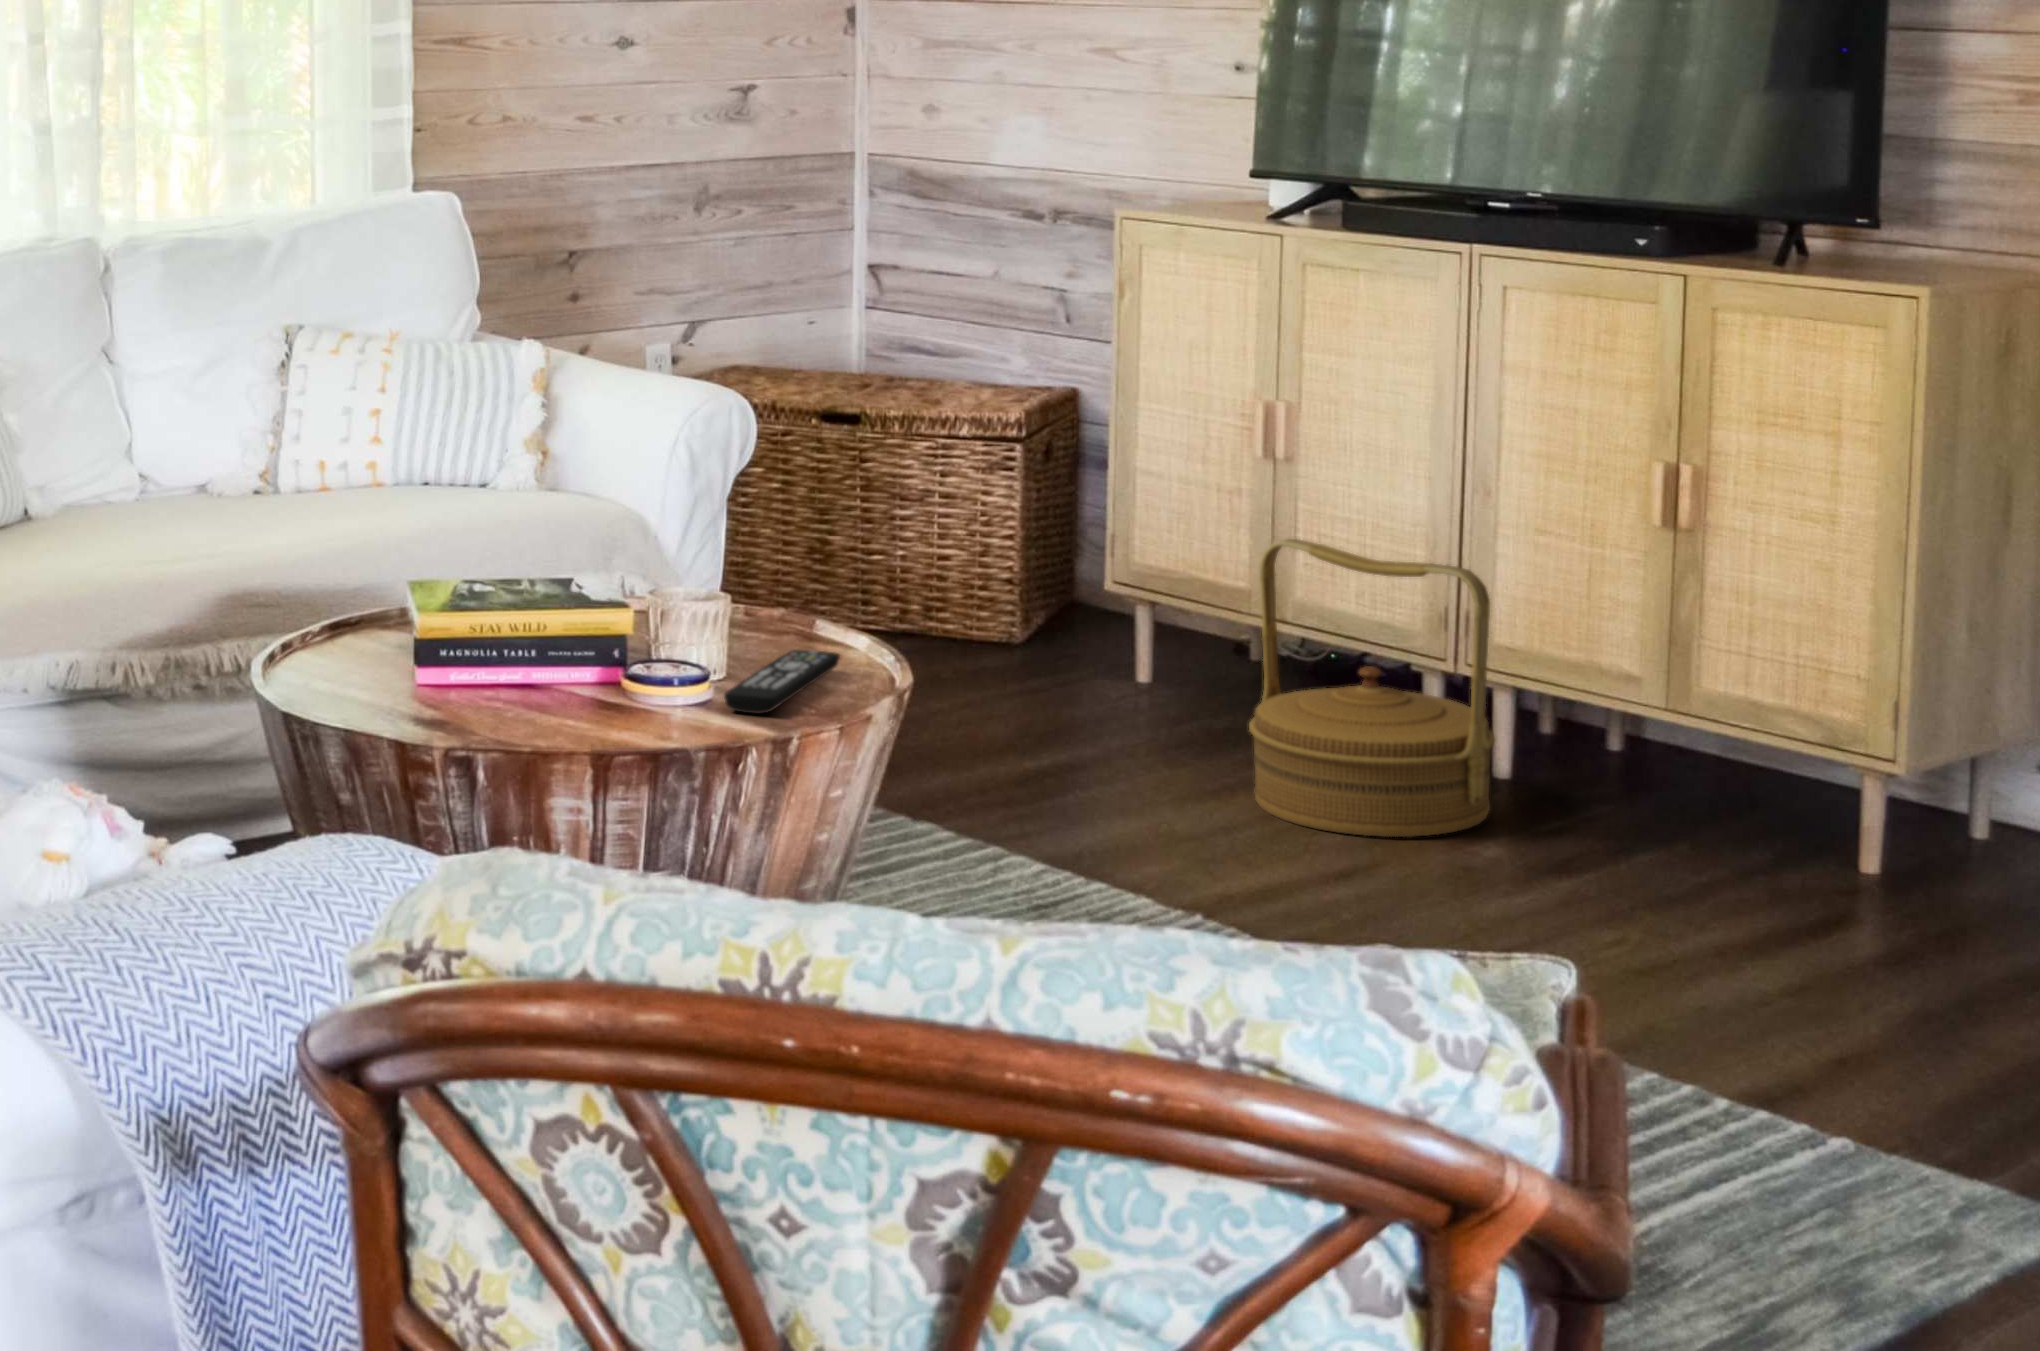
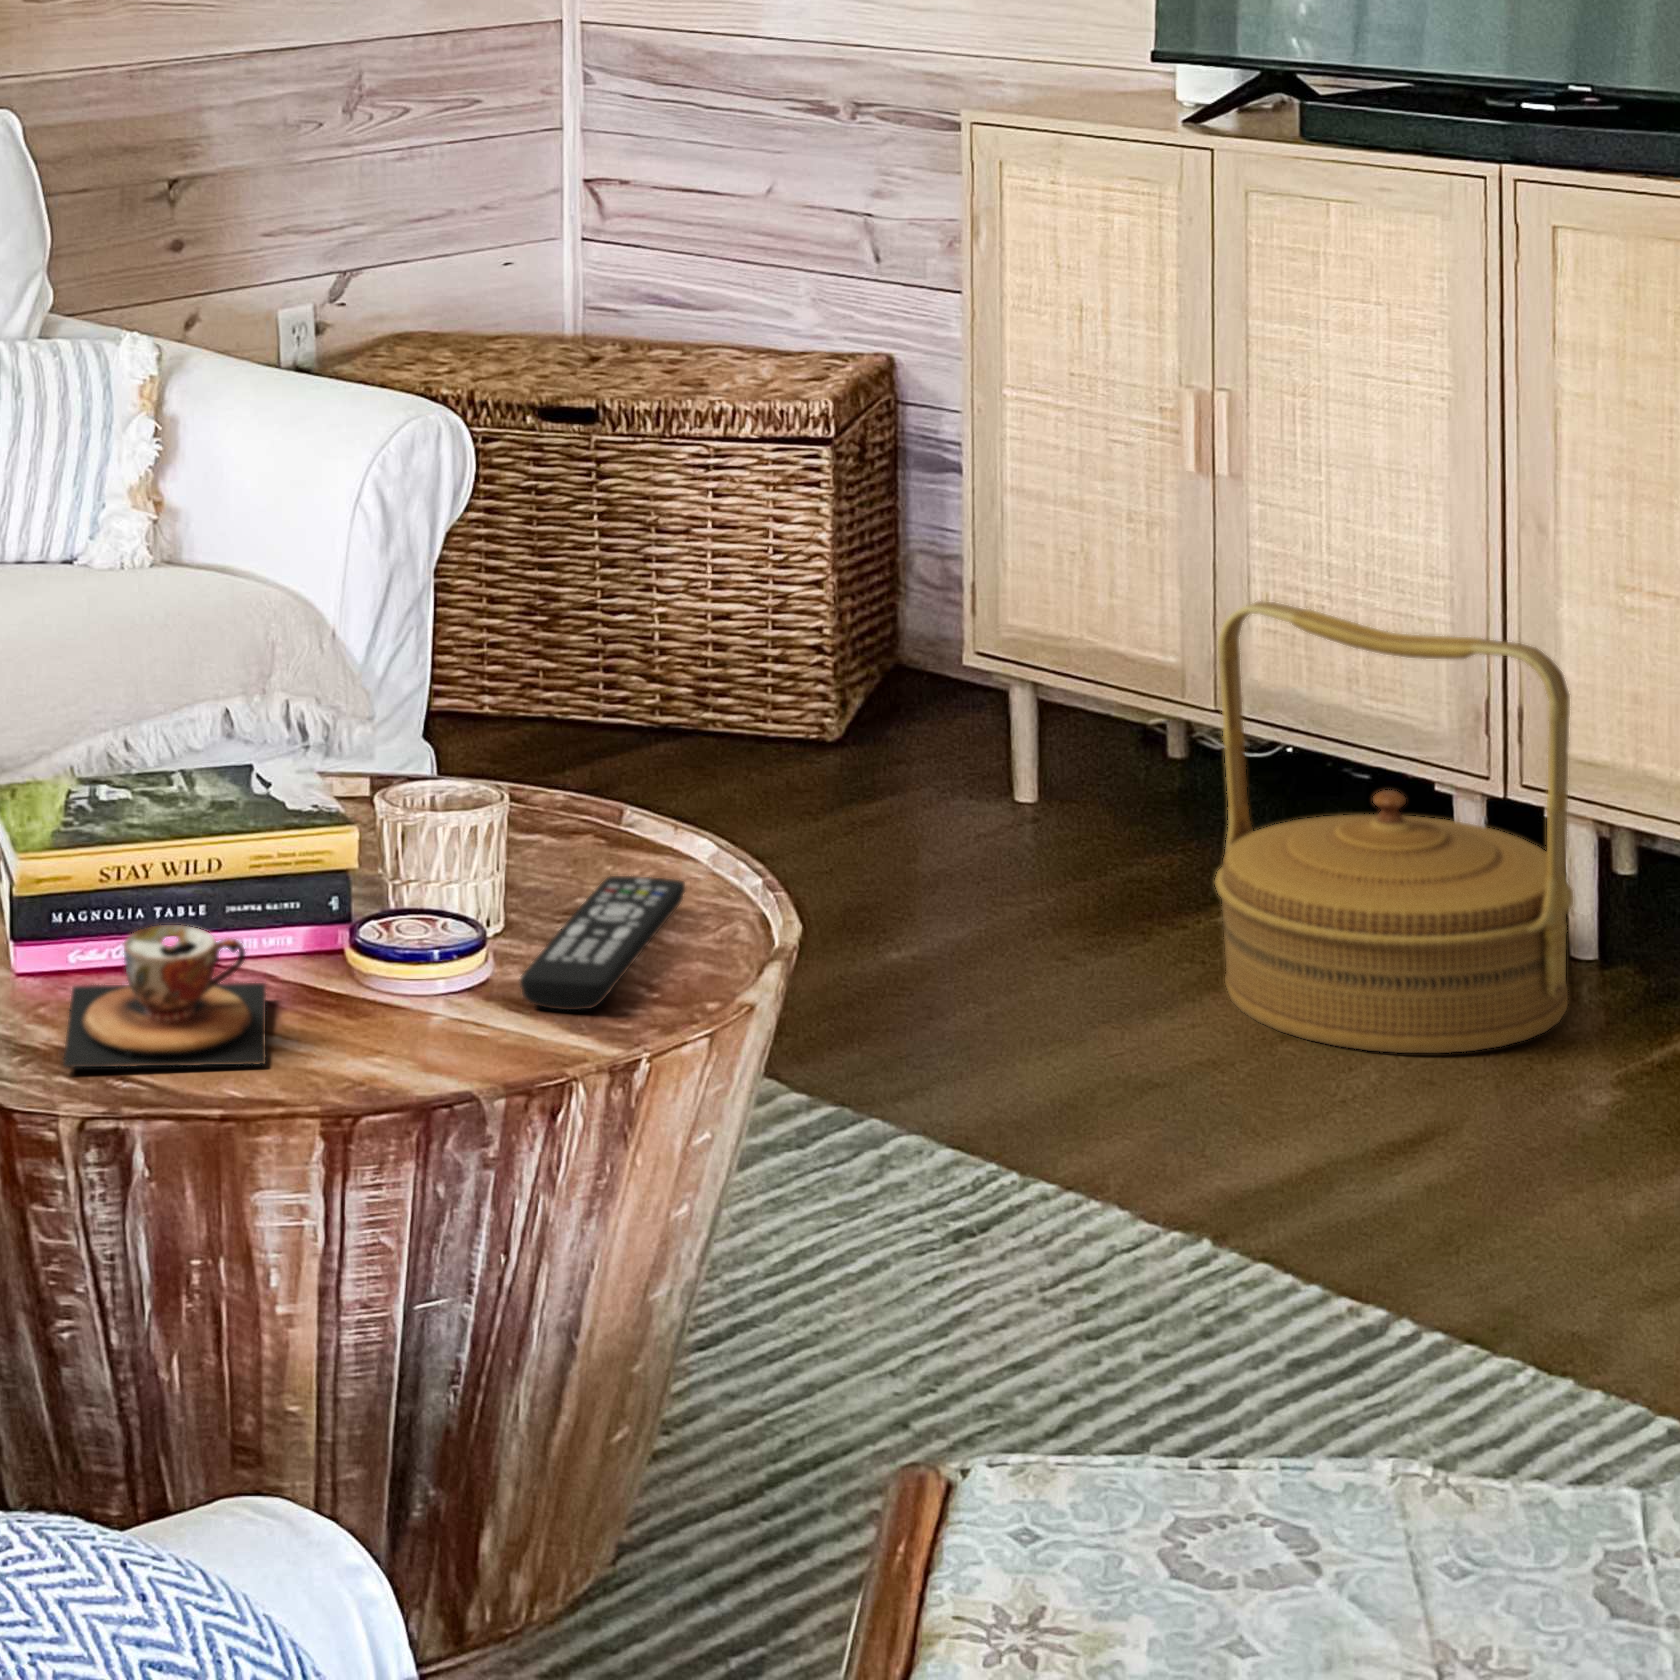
teacup: none [442,650,570,730] -> present [63,925,266,1067]

